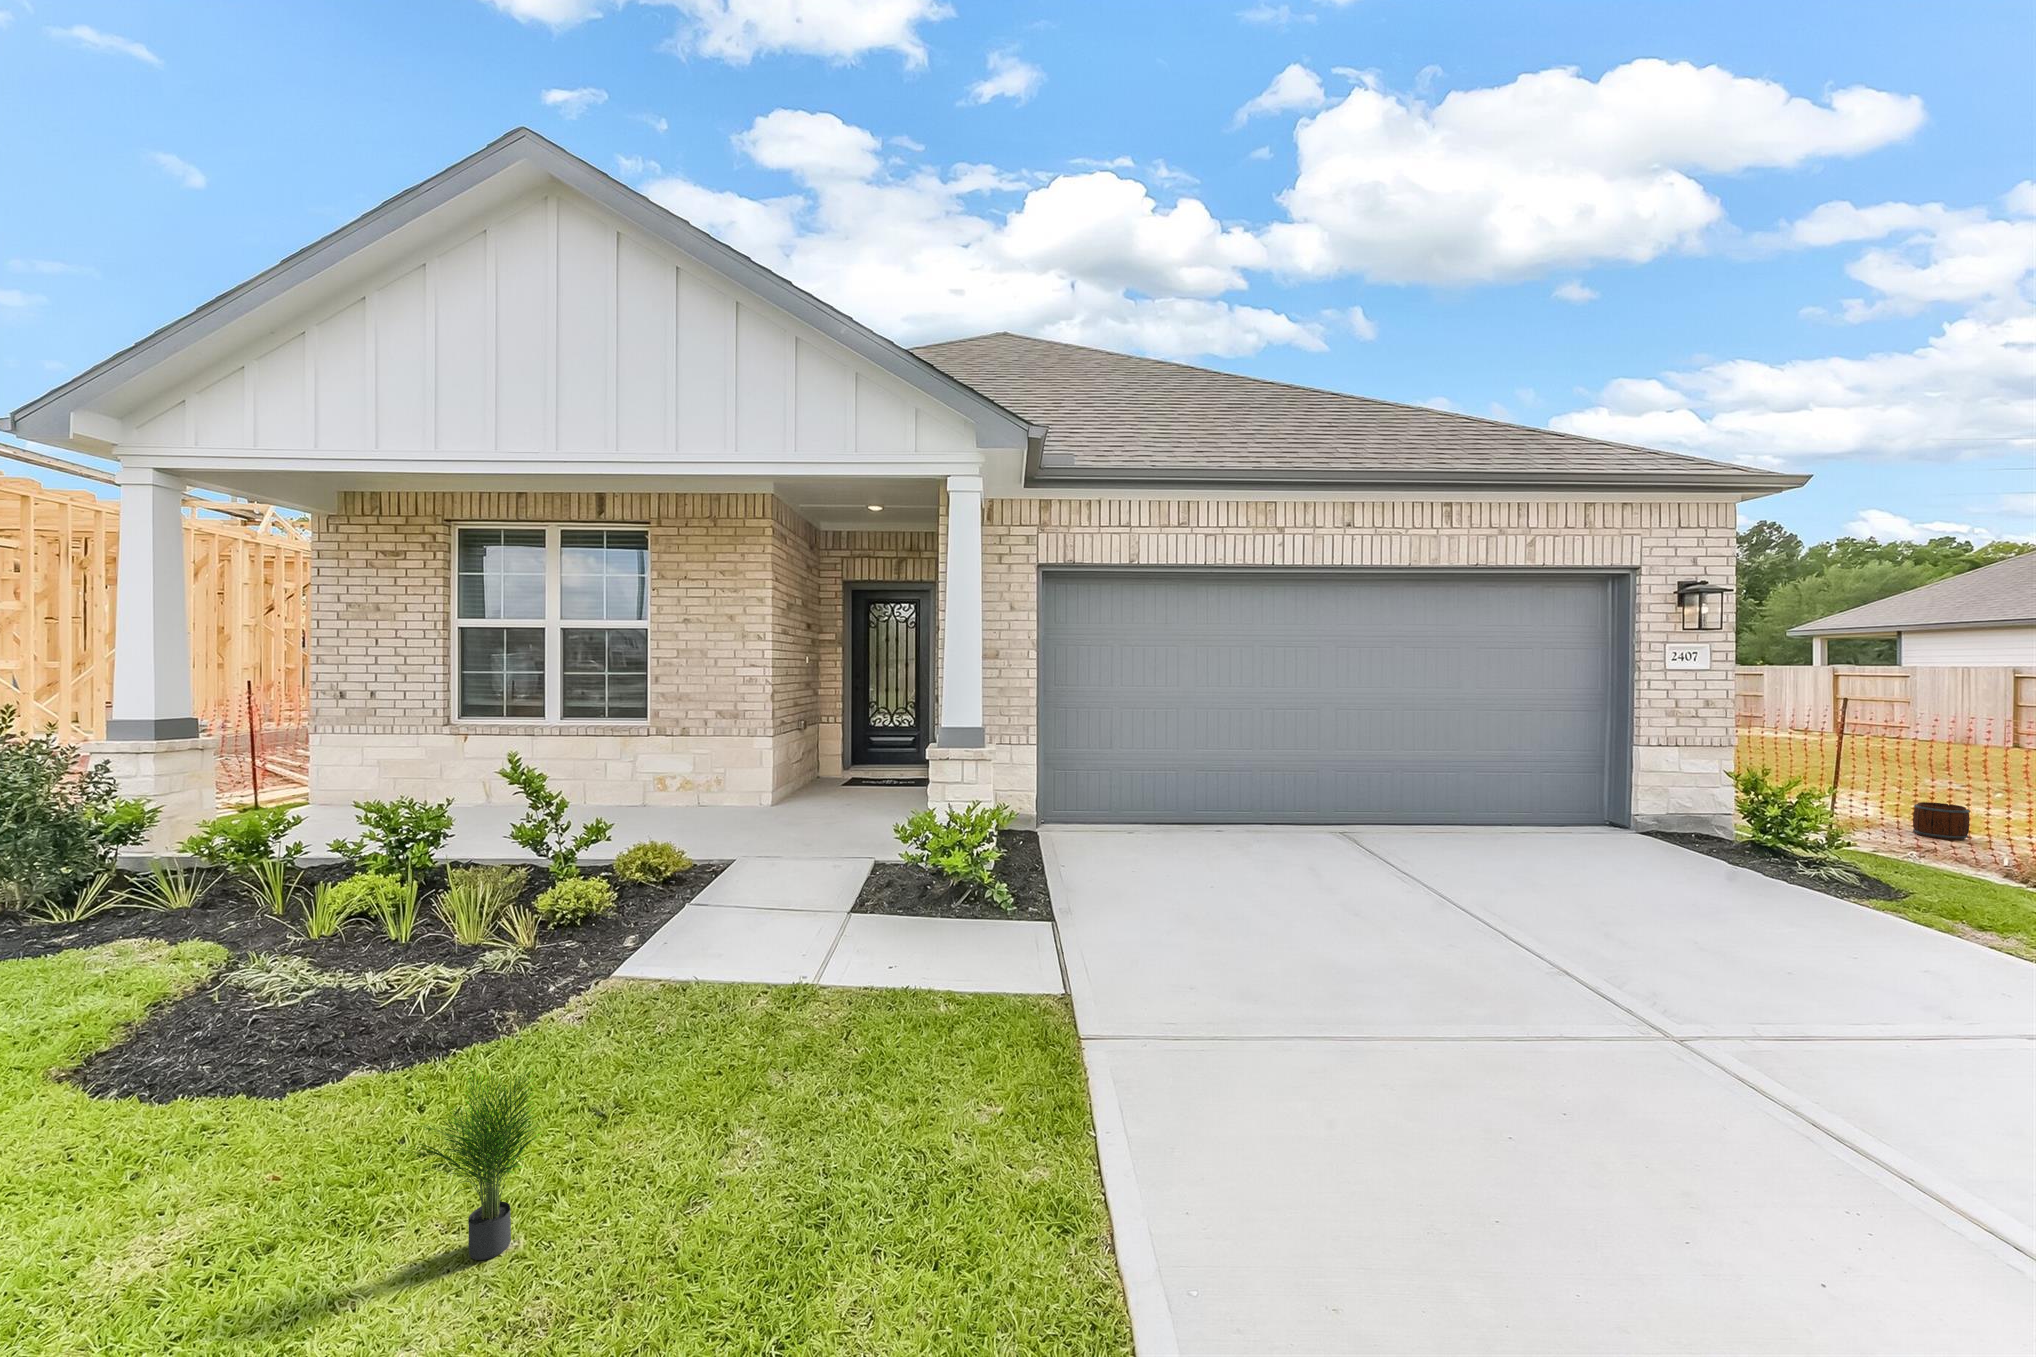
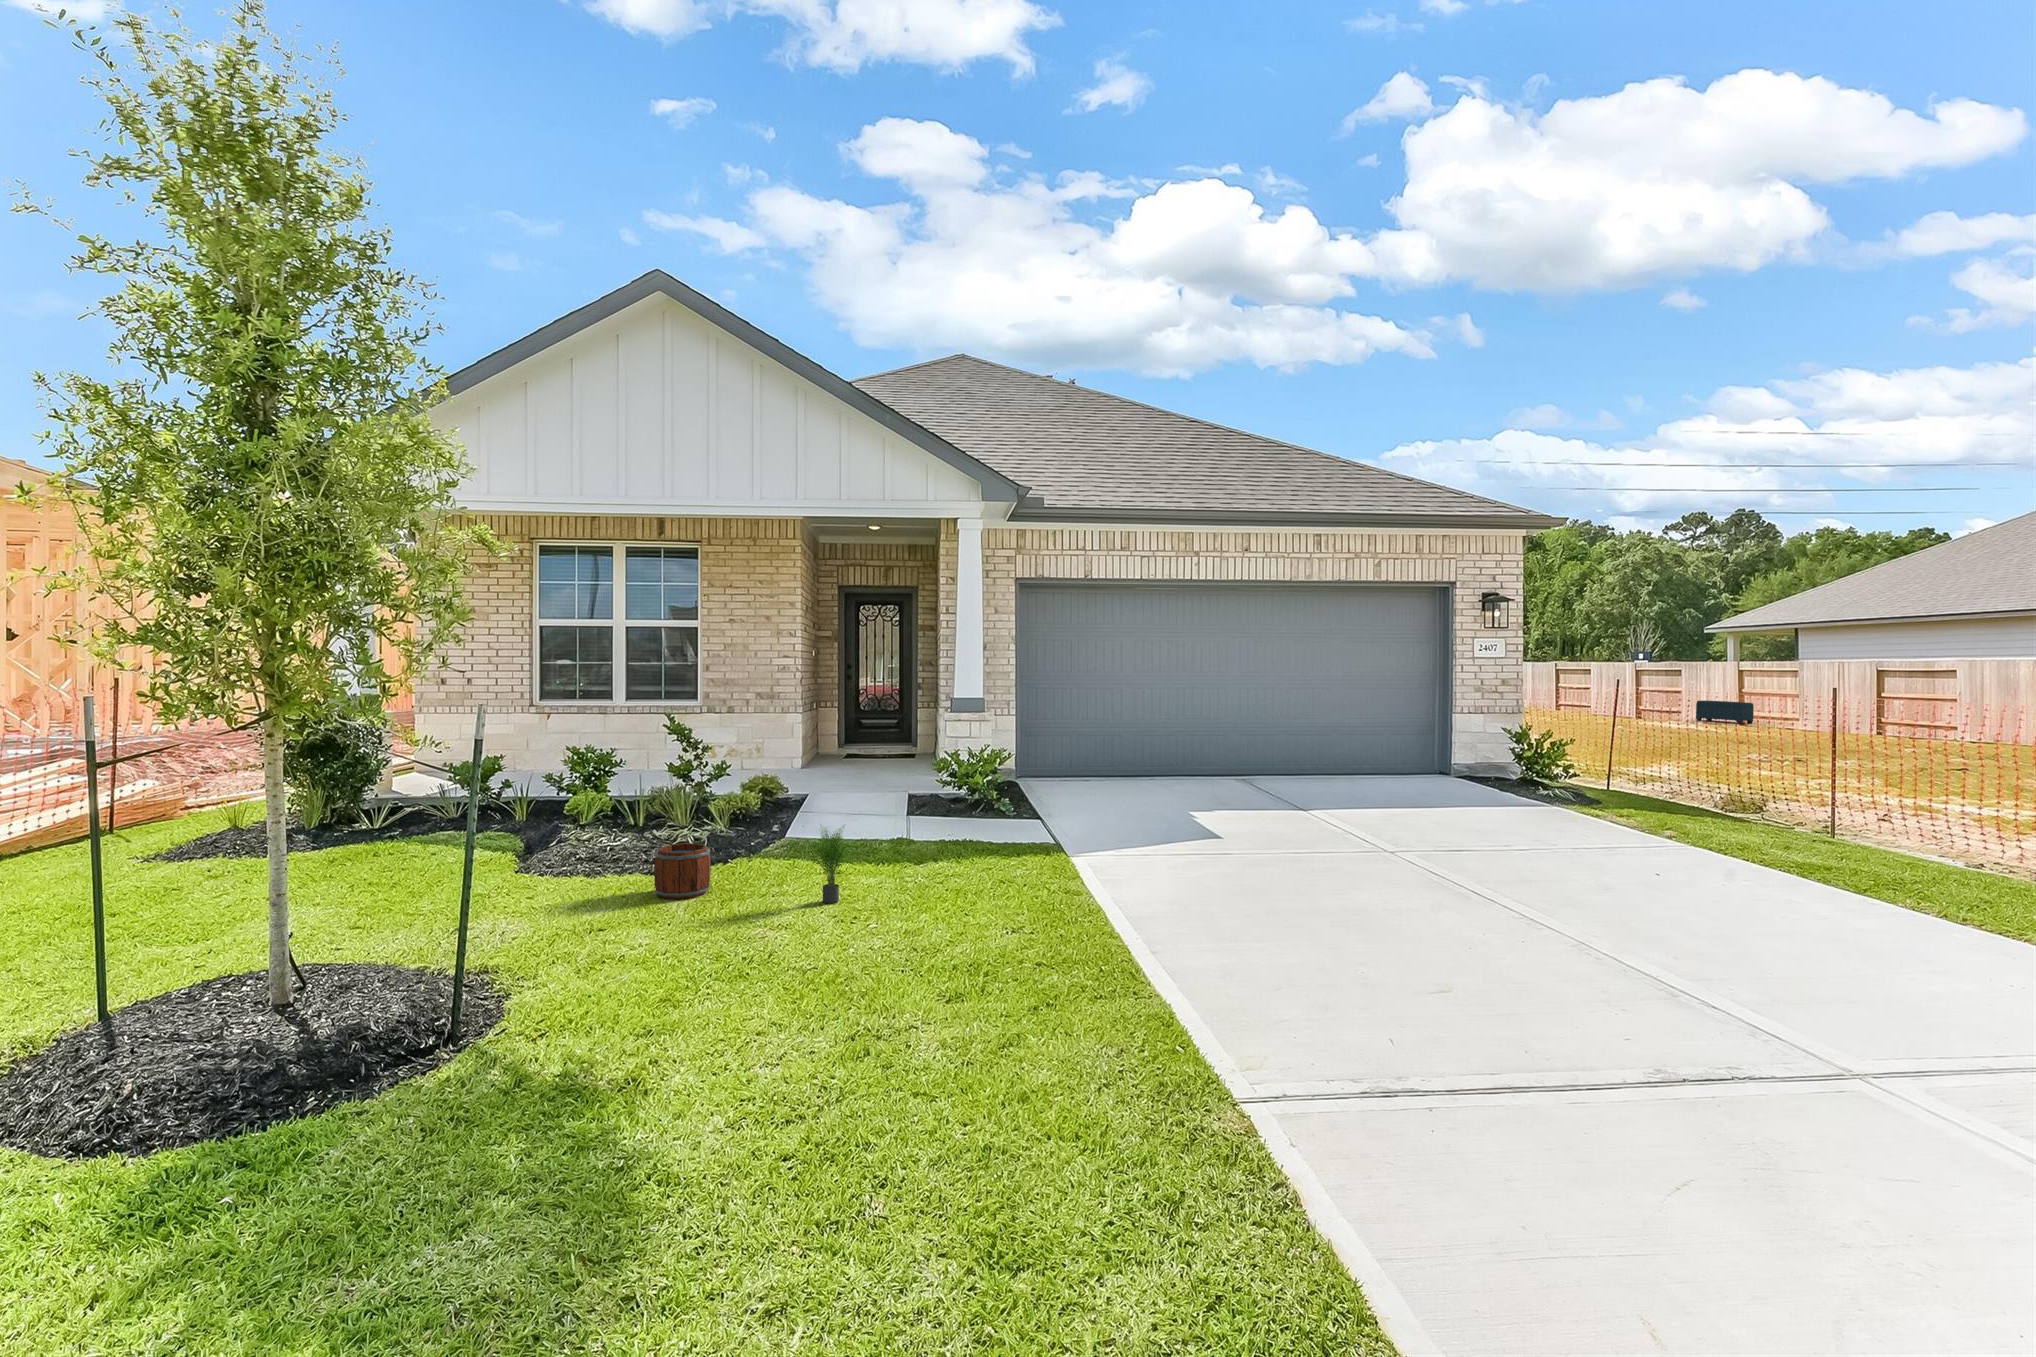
bench: none [1854,713,1933,741] -> present [1696,701,1754,724]
bucket: present [1913,802,1970,840] -> present [654,843,711,899]

